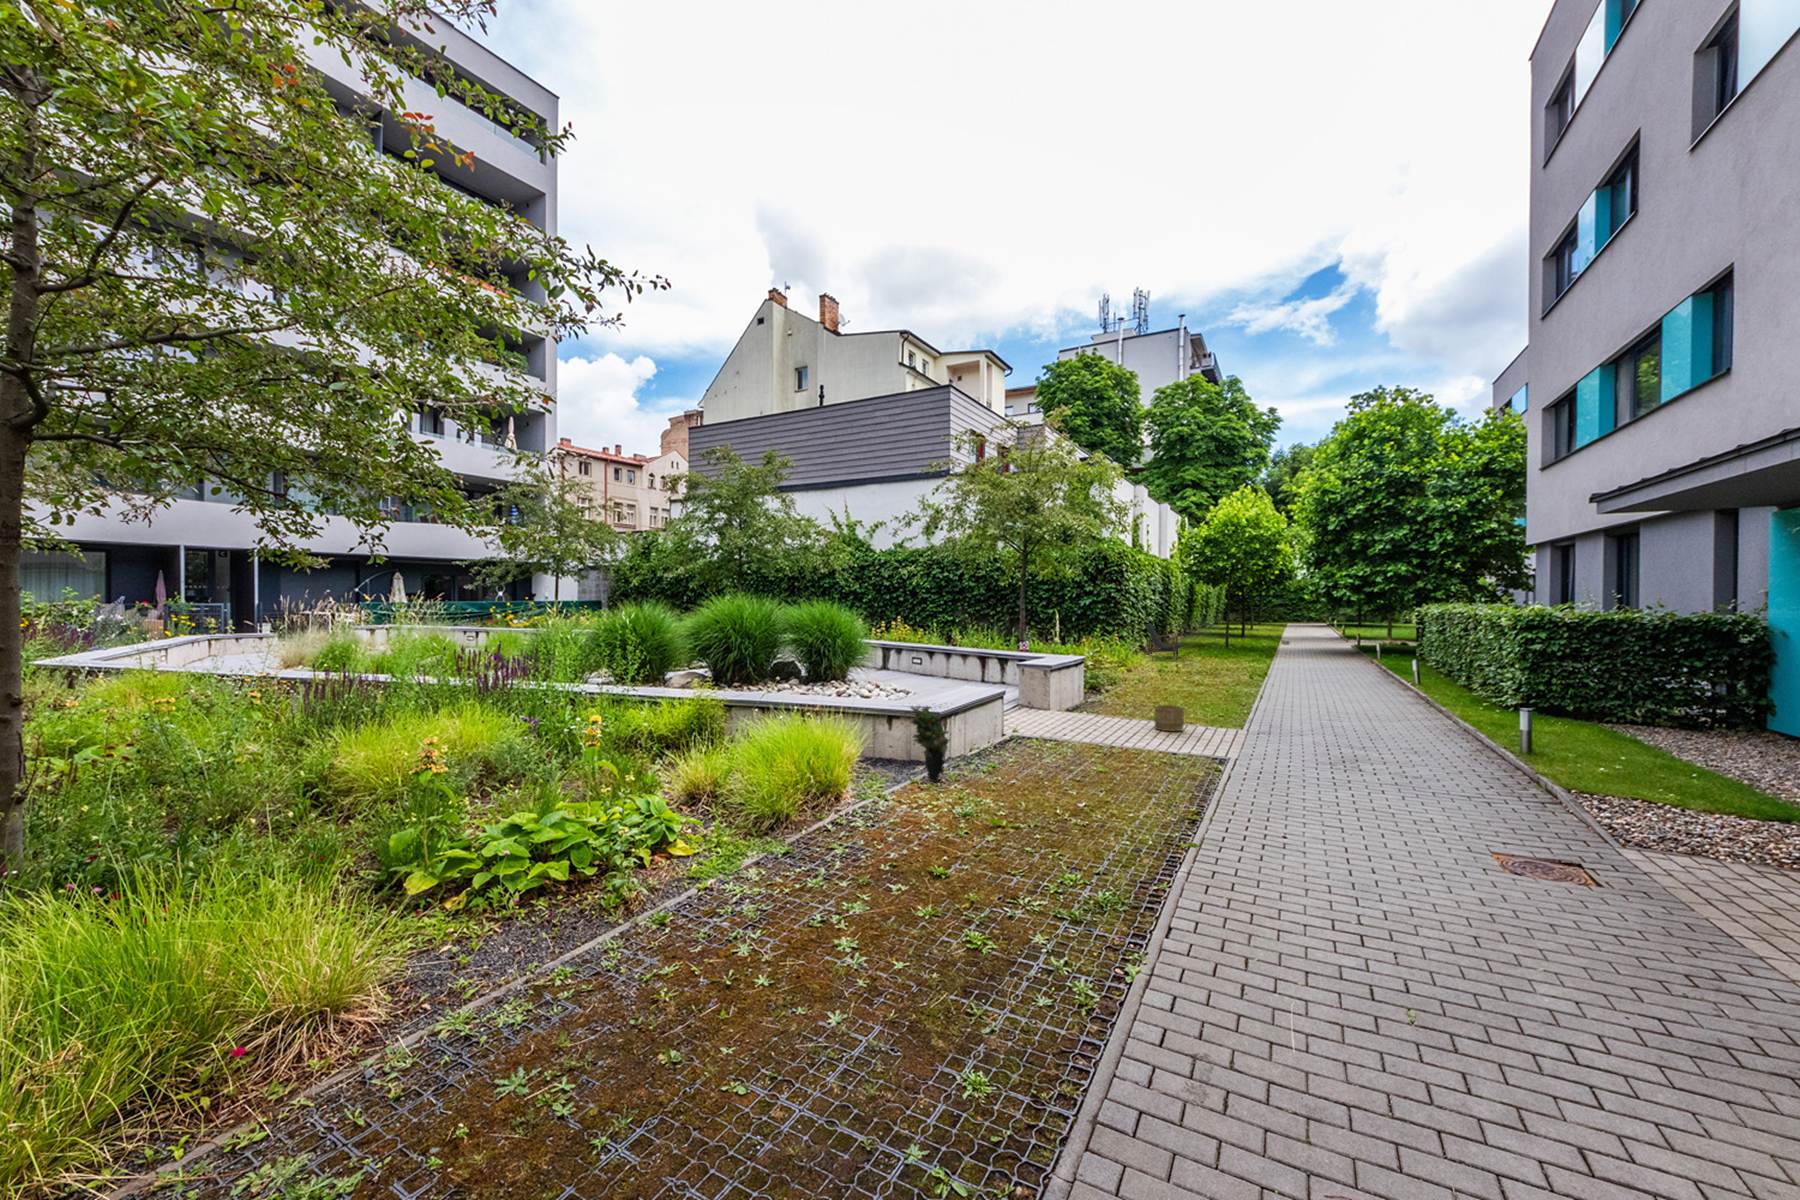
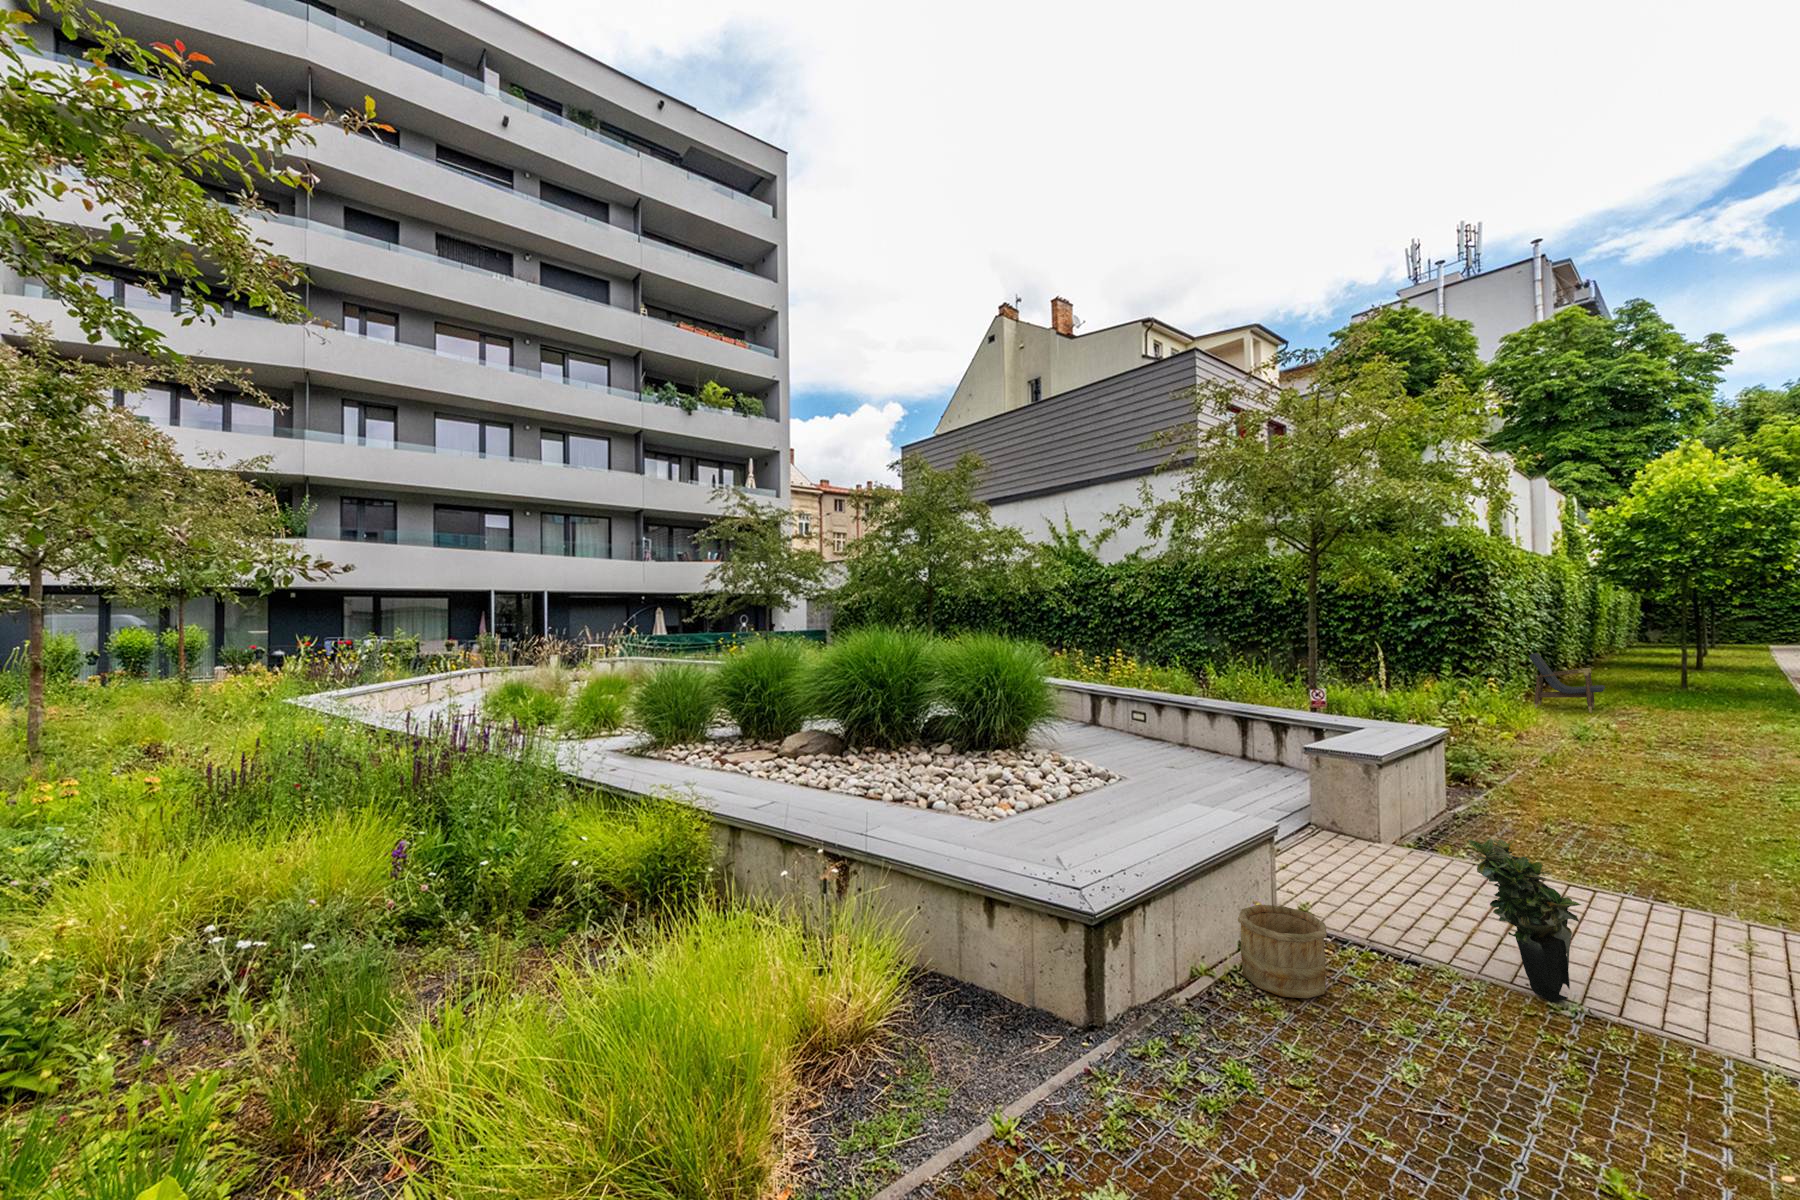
wooden bucket: present [1154,705,1184,731] -> present [1238,905,1327,998]
potted plant: present [910,706,950,782] -> present [1468,839,1581,1002]

